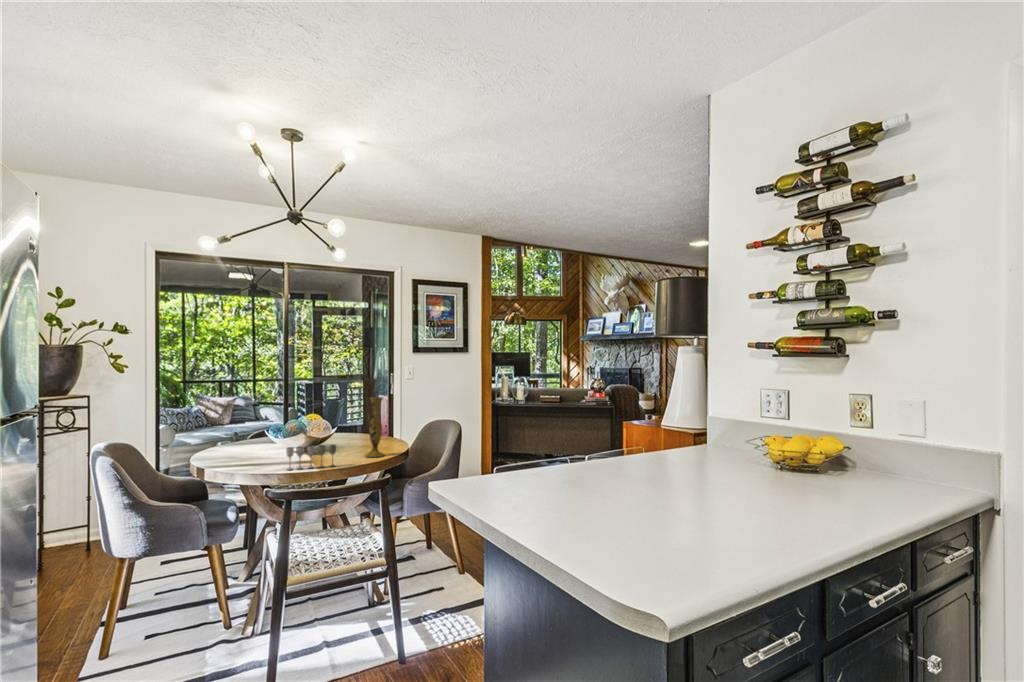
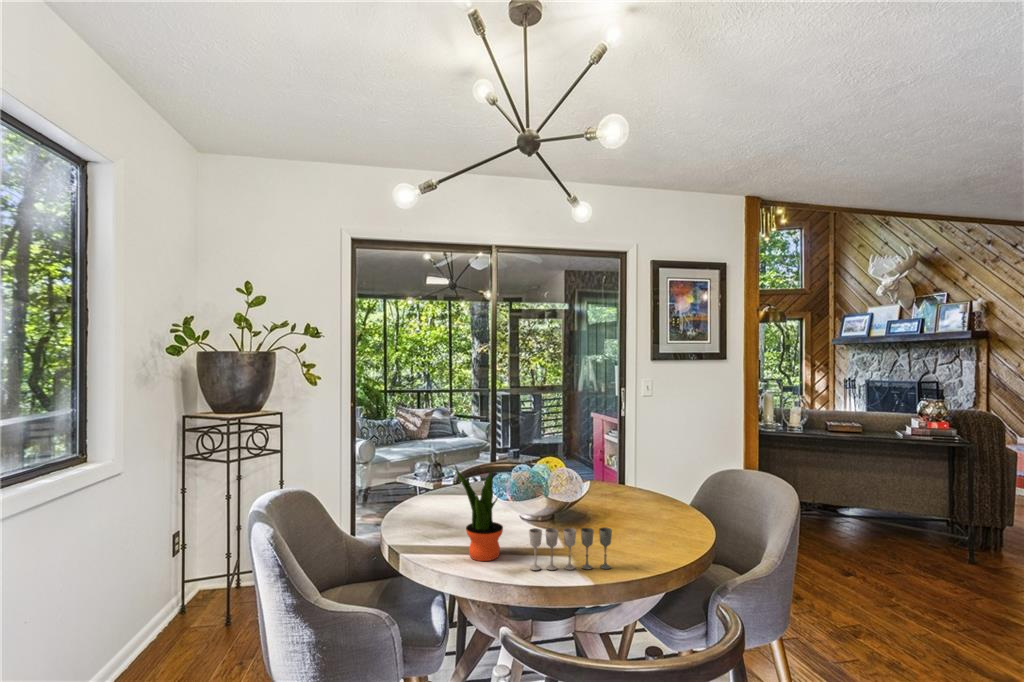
vase: present [365,397,384,457] -> none [647,440,682,549]
potted plant: none [239,414,272,470] -> present [455,466,503,561]

